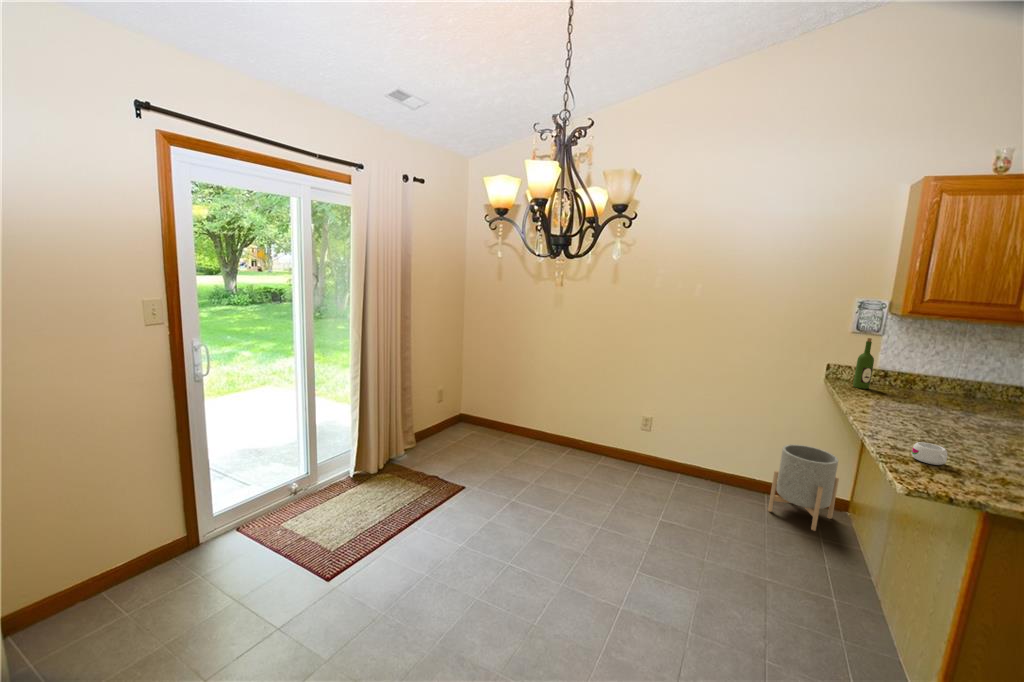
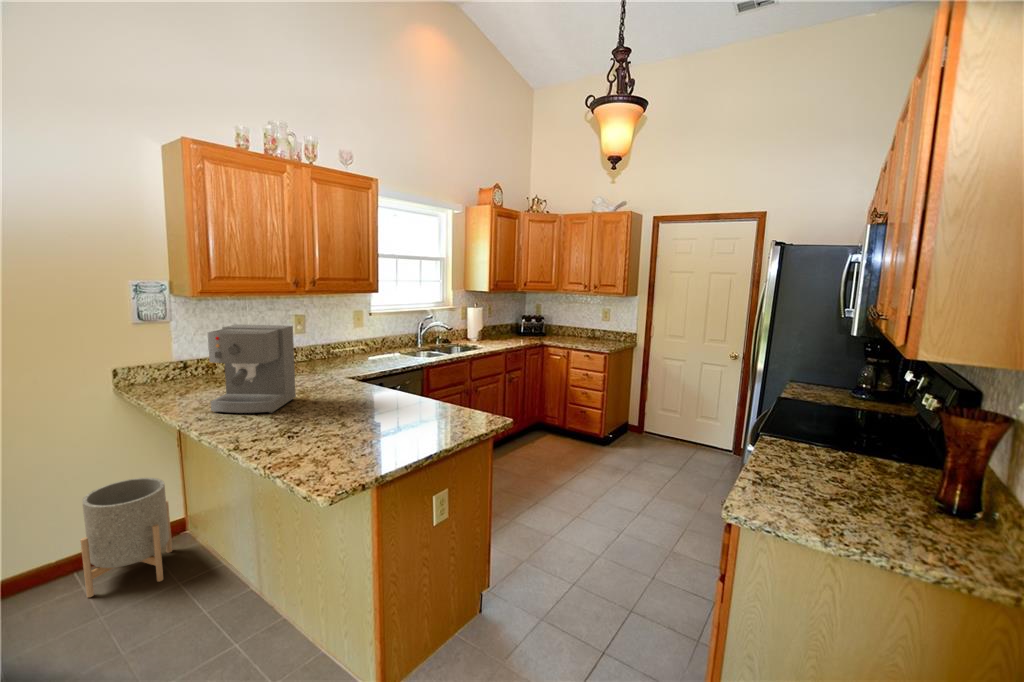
wine bottle: present [853,338,874,389] -> none [154,328,176,390]
coffee maker: none [878,343,989,429] -> present [208,325,296,413]
mug: present [912,442,947,465] -> none [291,432,326,456]

